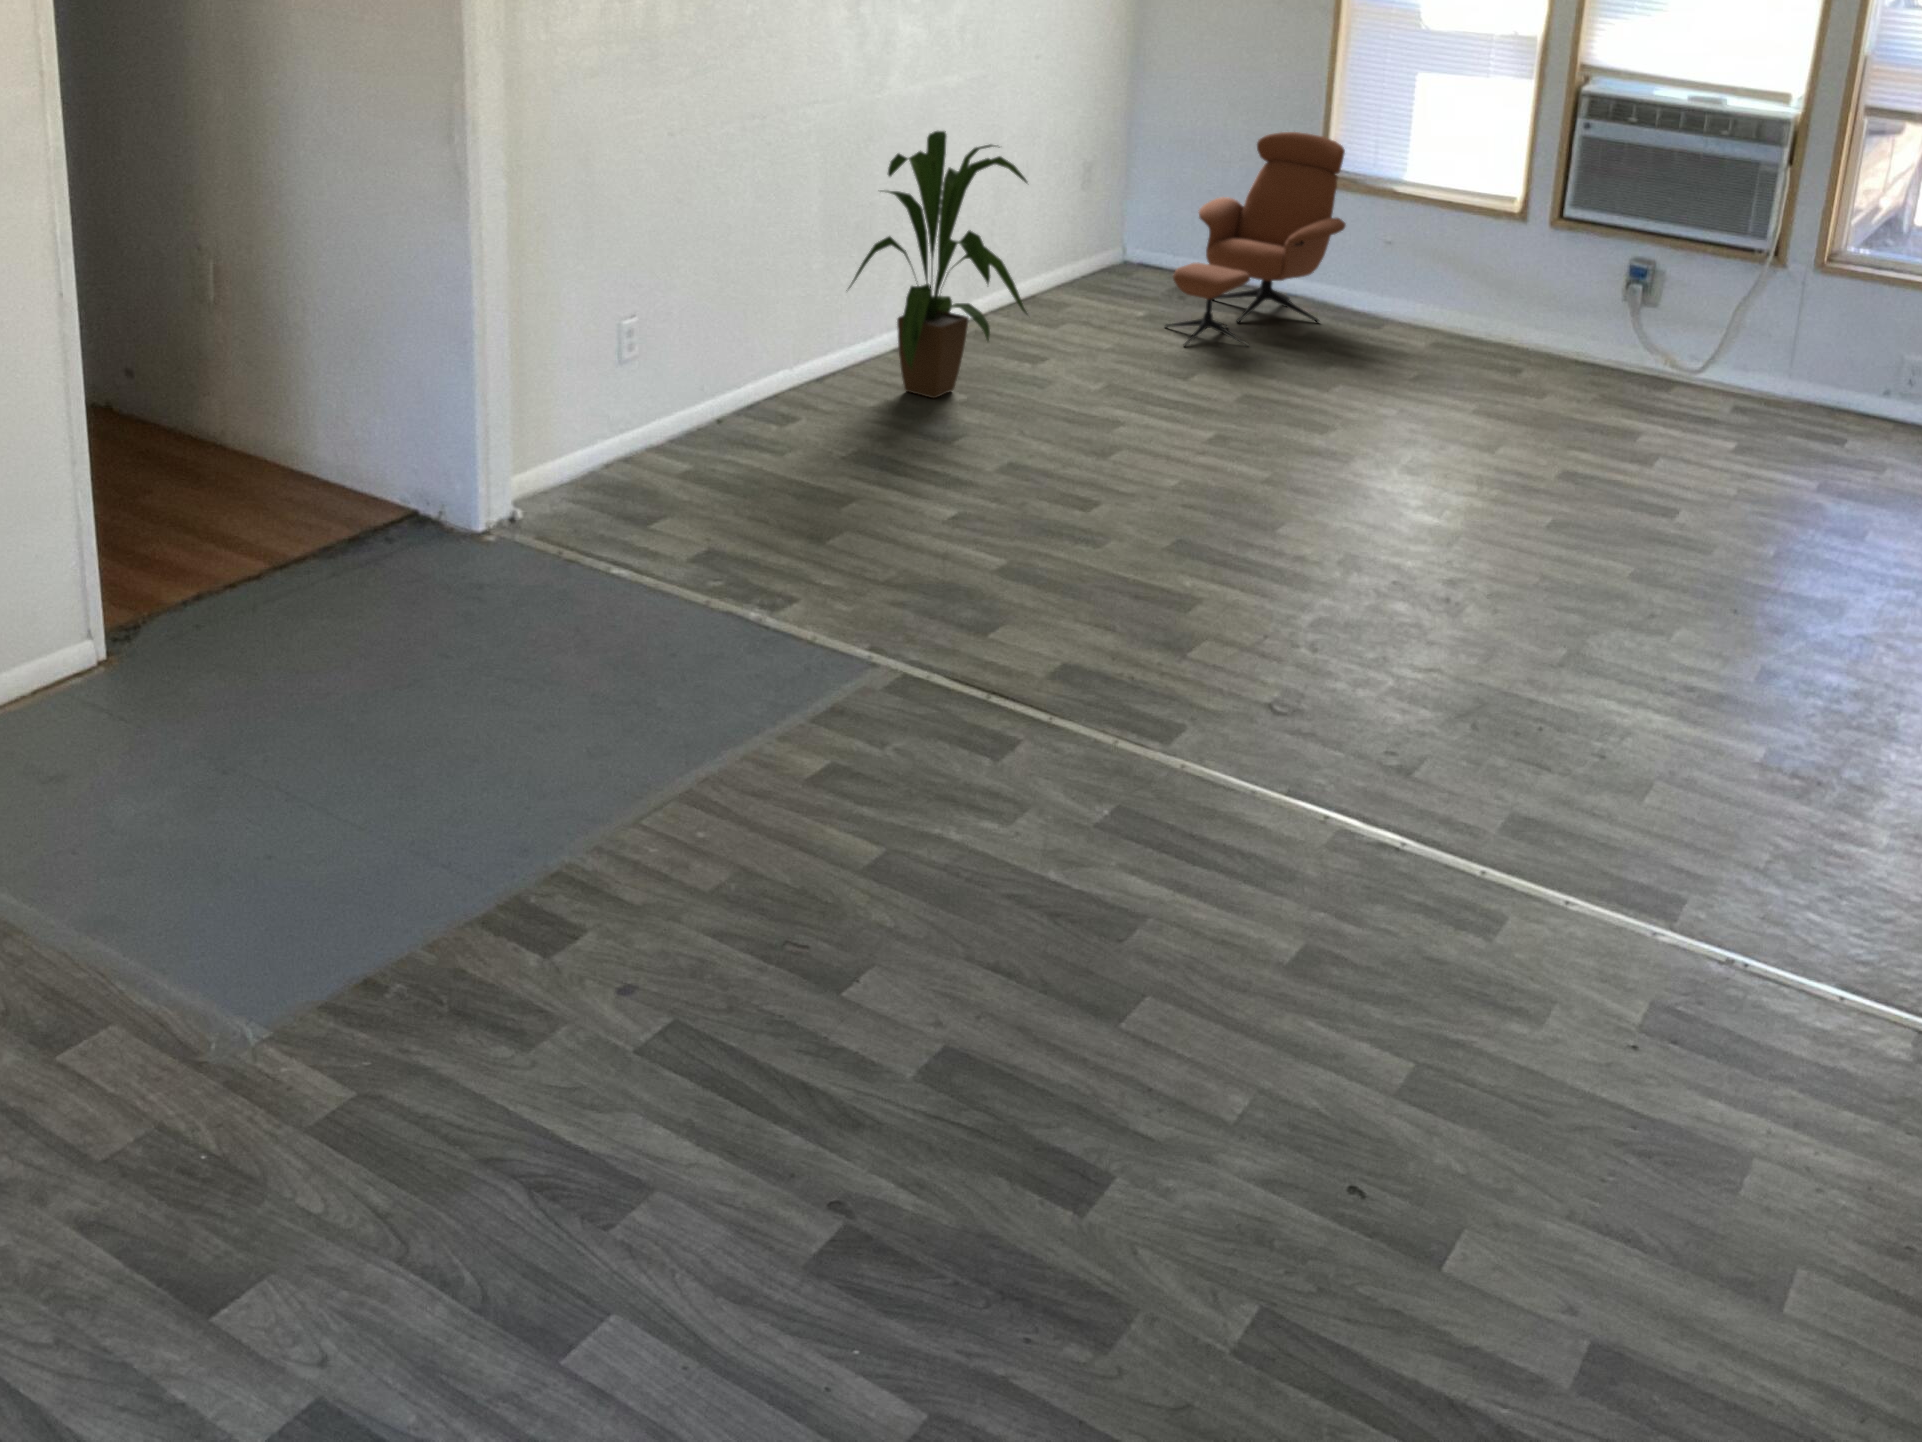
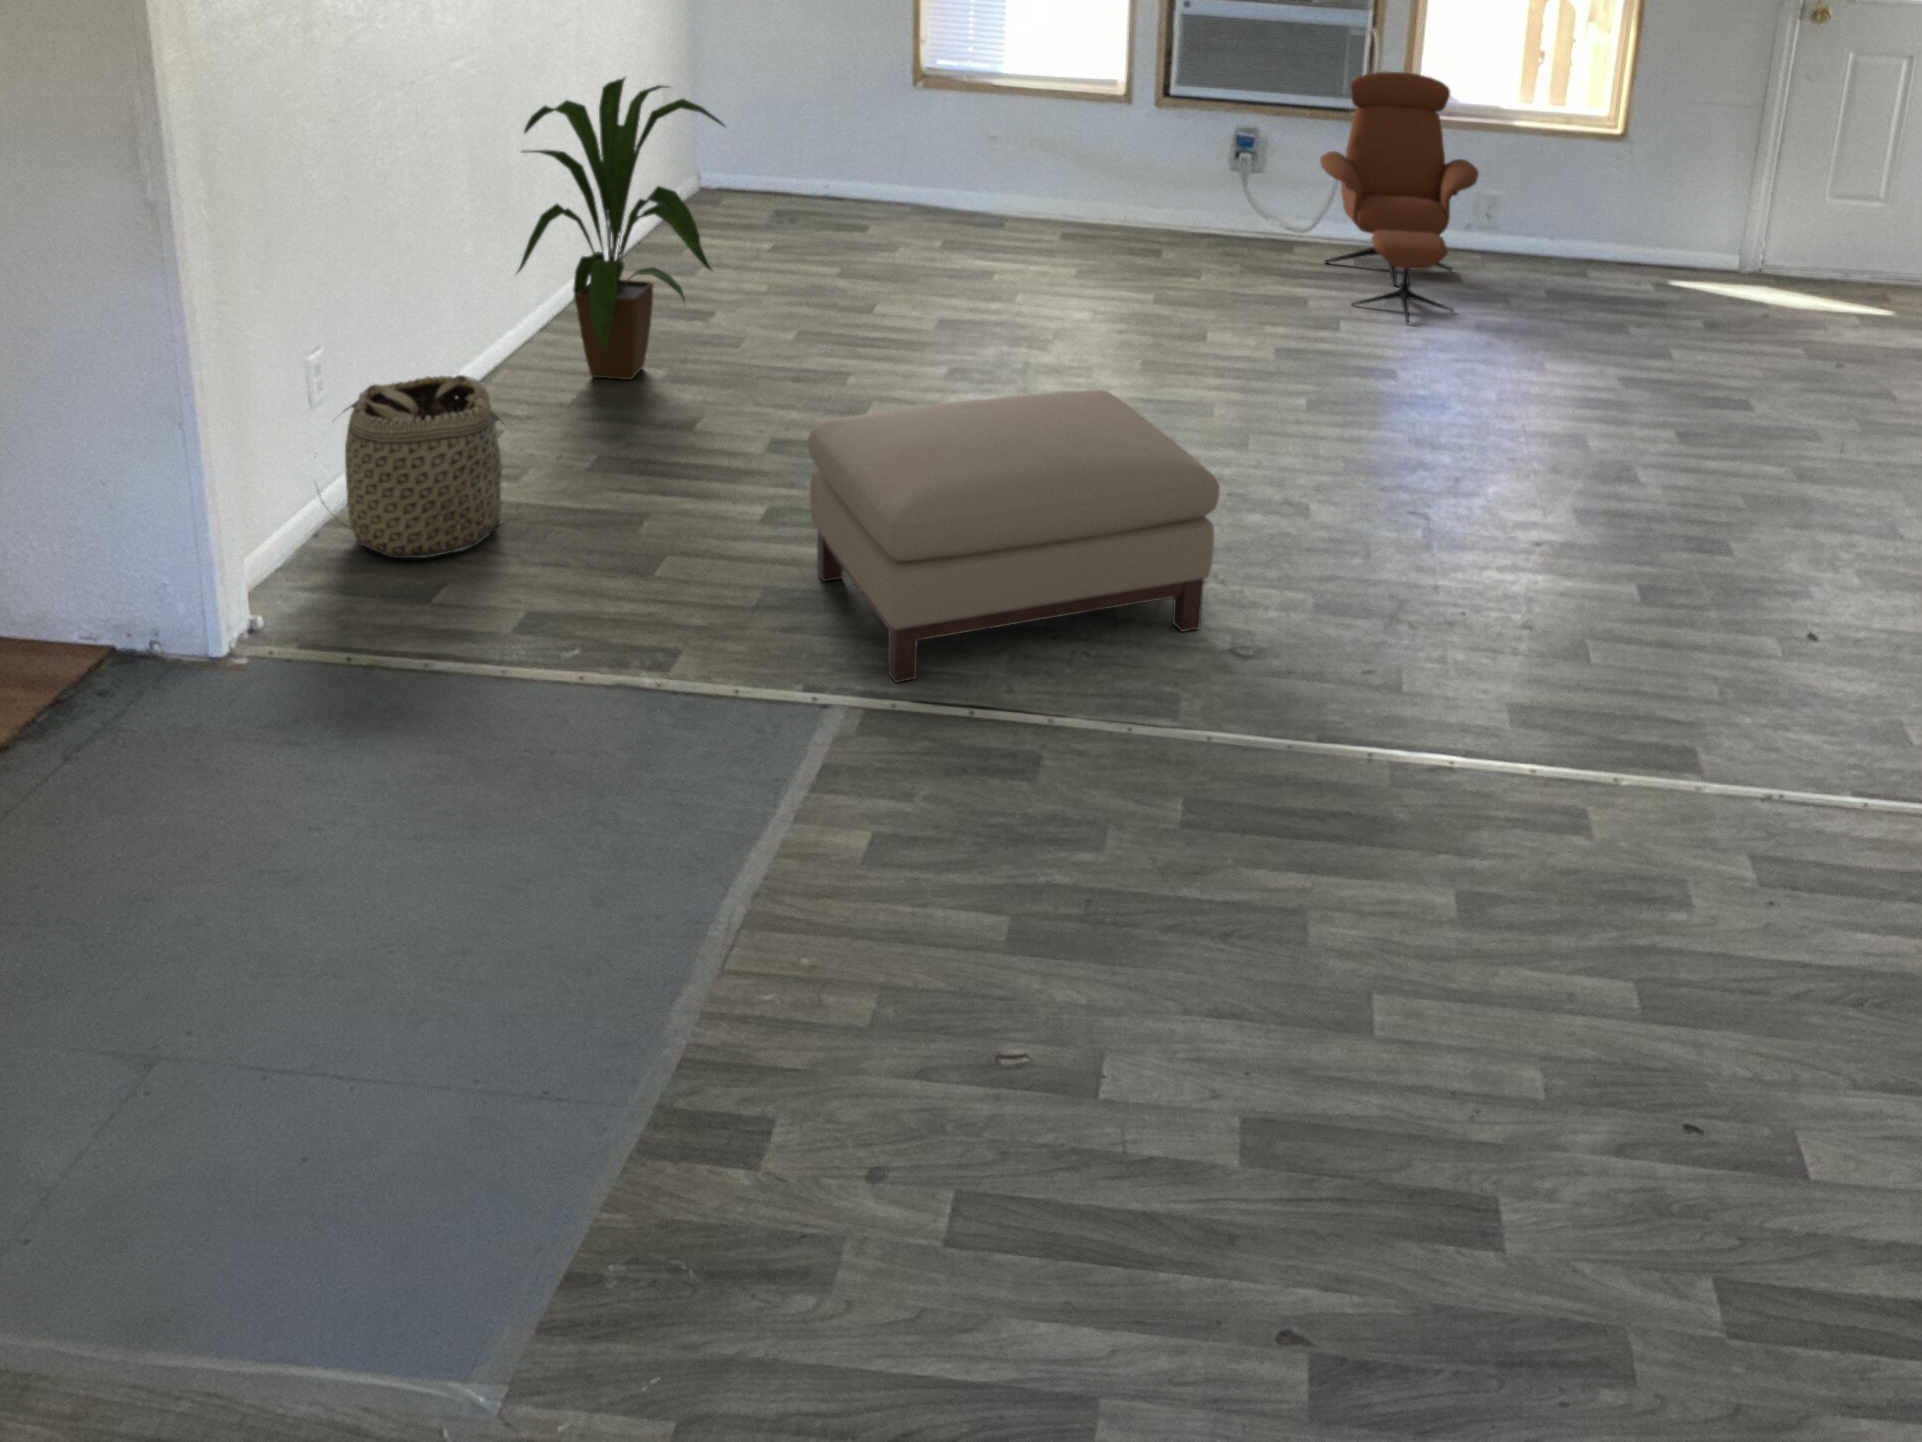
lounge chair: present [1165,132,1346,345] -> present [1320,72,1479,324]
basket: none [610,348,753,496] -> present [331,375,504,558]
ottoman: none [939,433,1278,686] -> present [808,389,1220,682]

